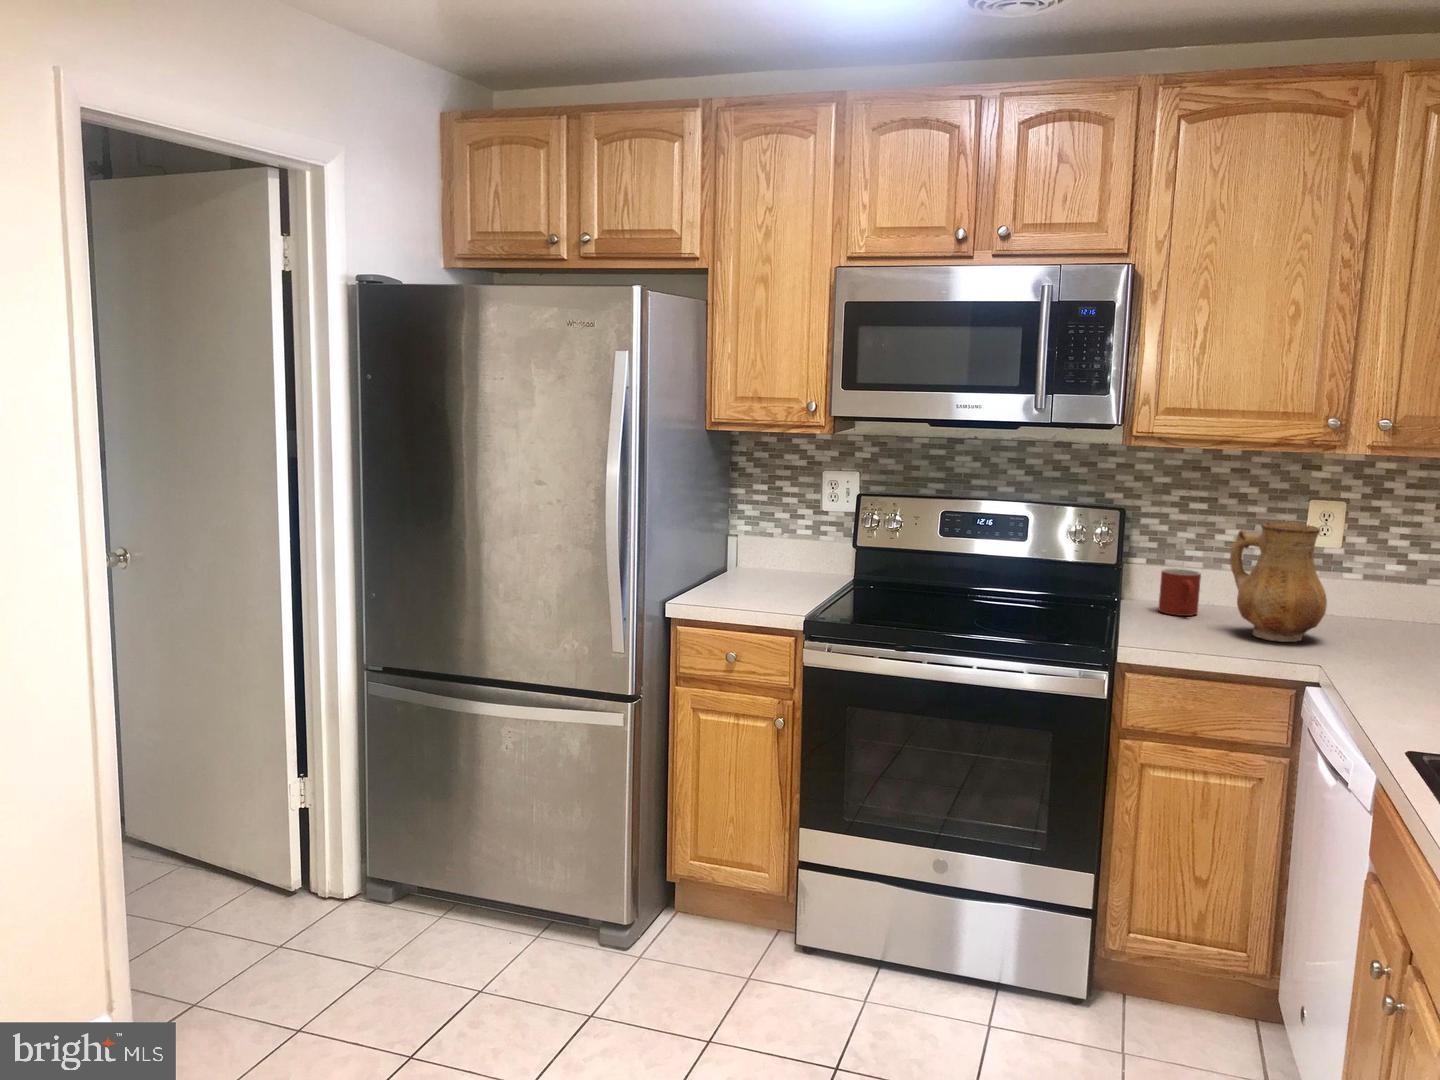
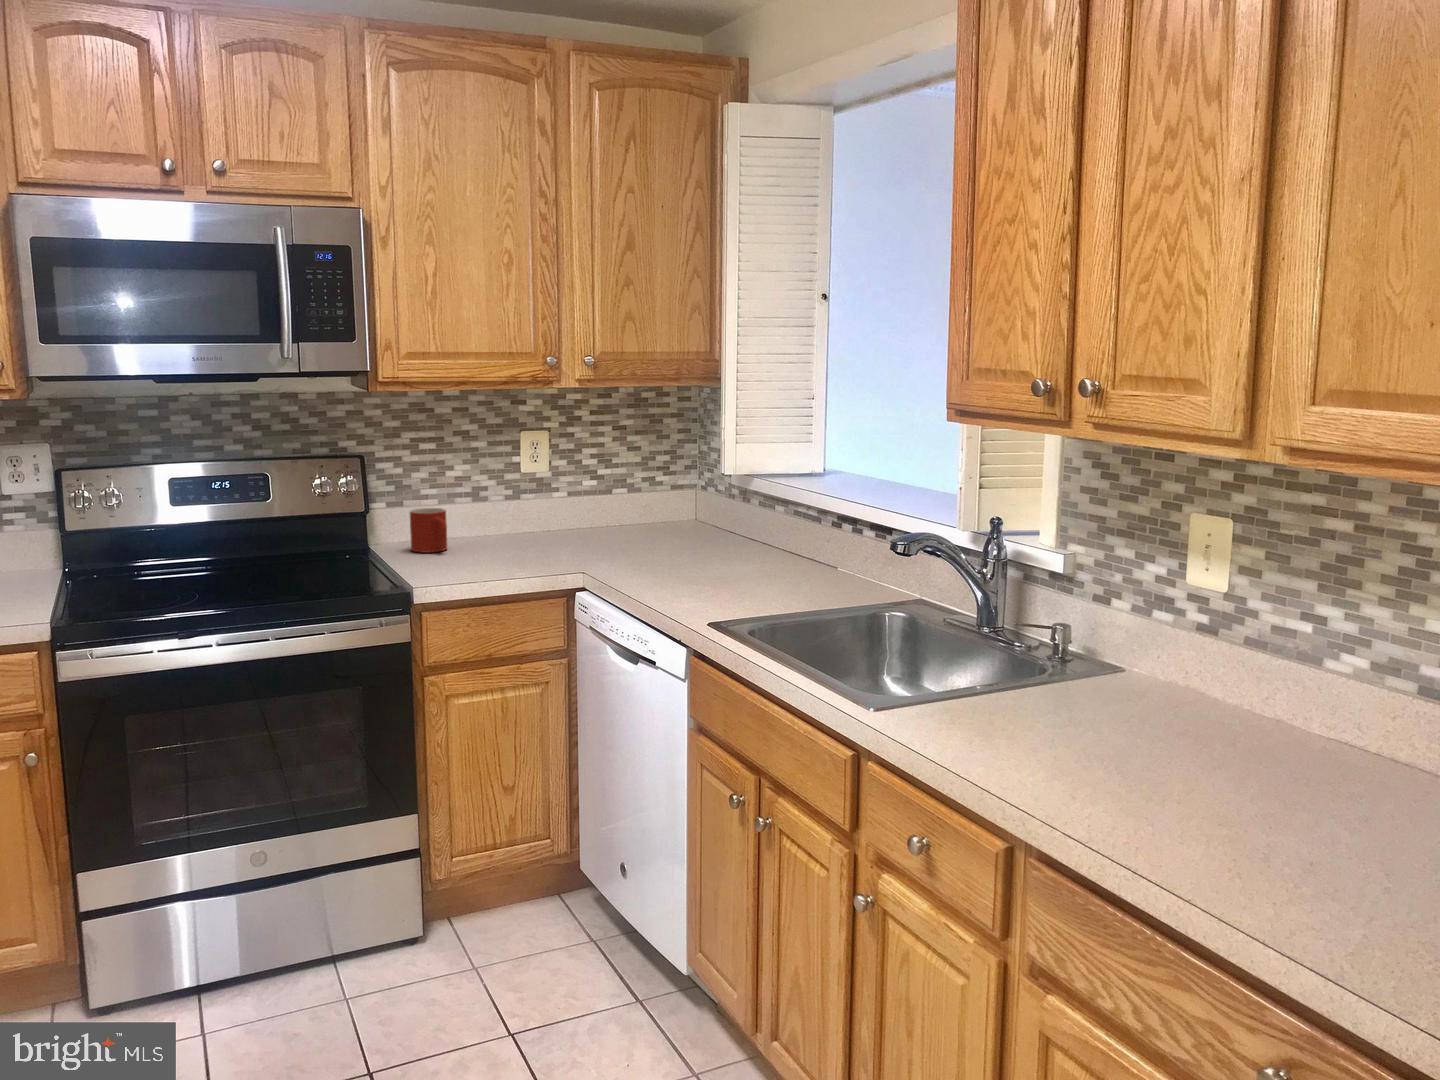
ceramic pitcher: present [1230,522,1327,642] -> none [479,452,565,560]

